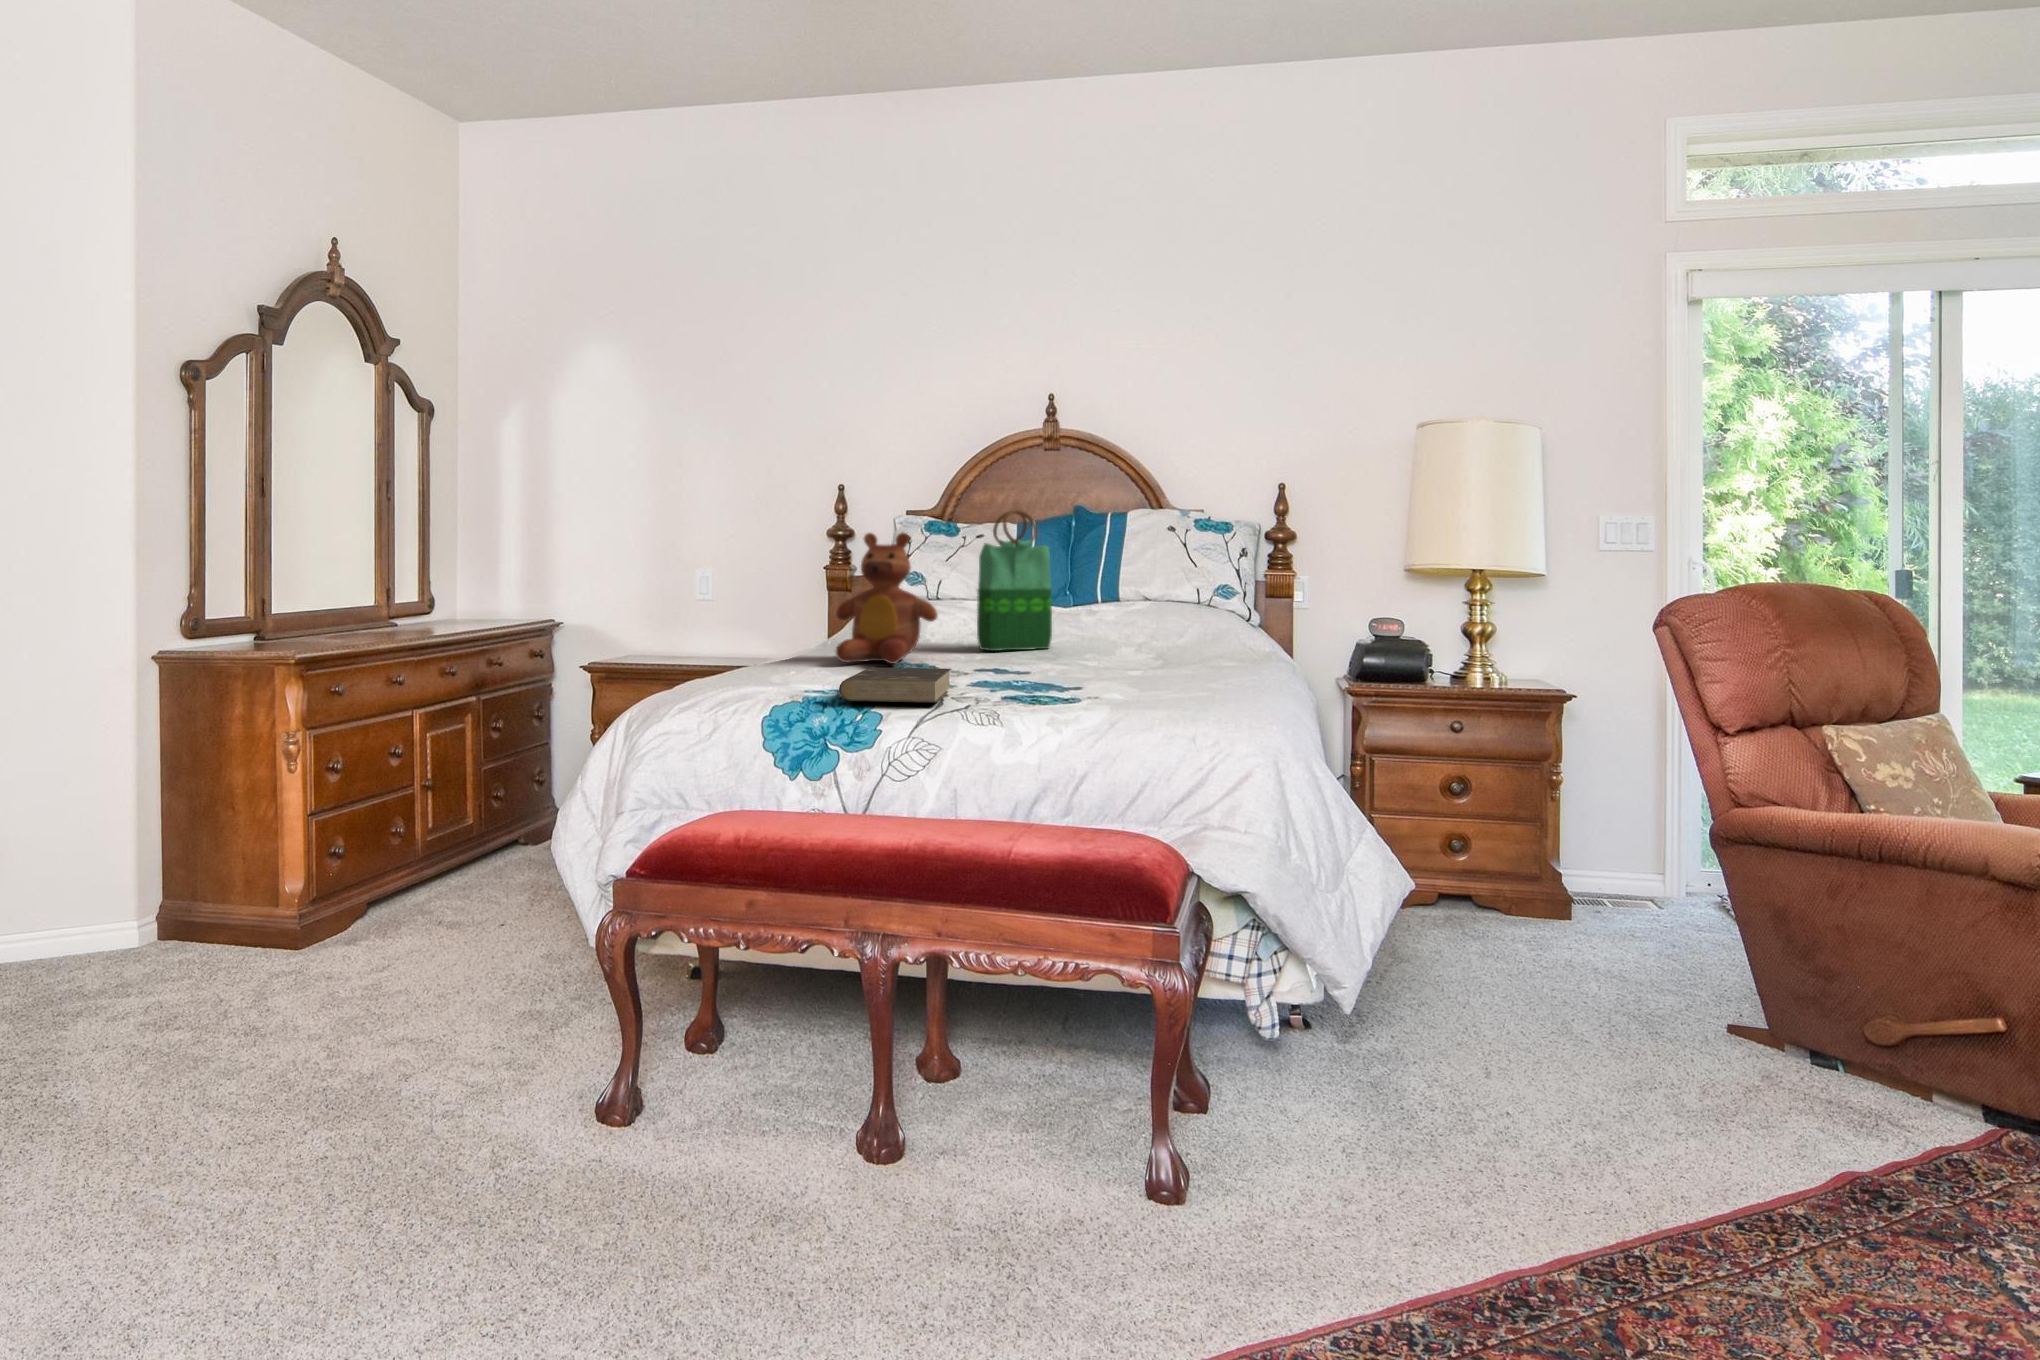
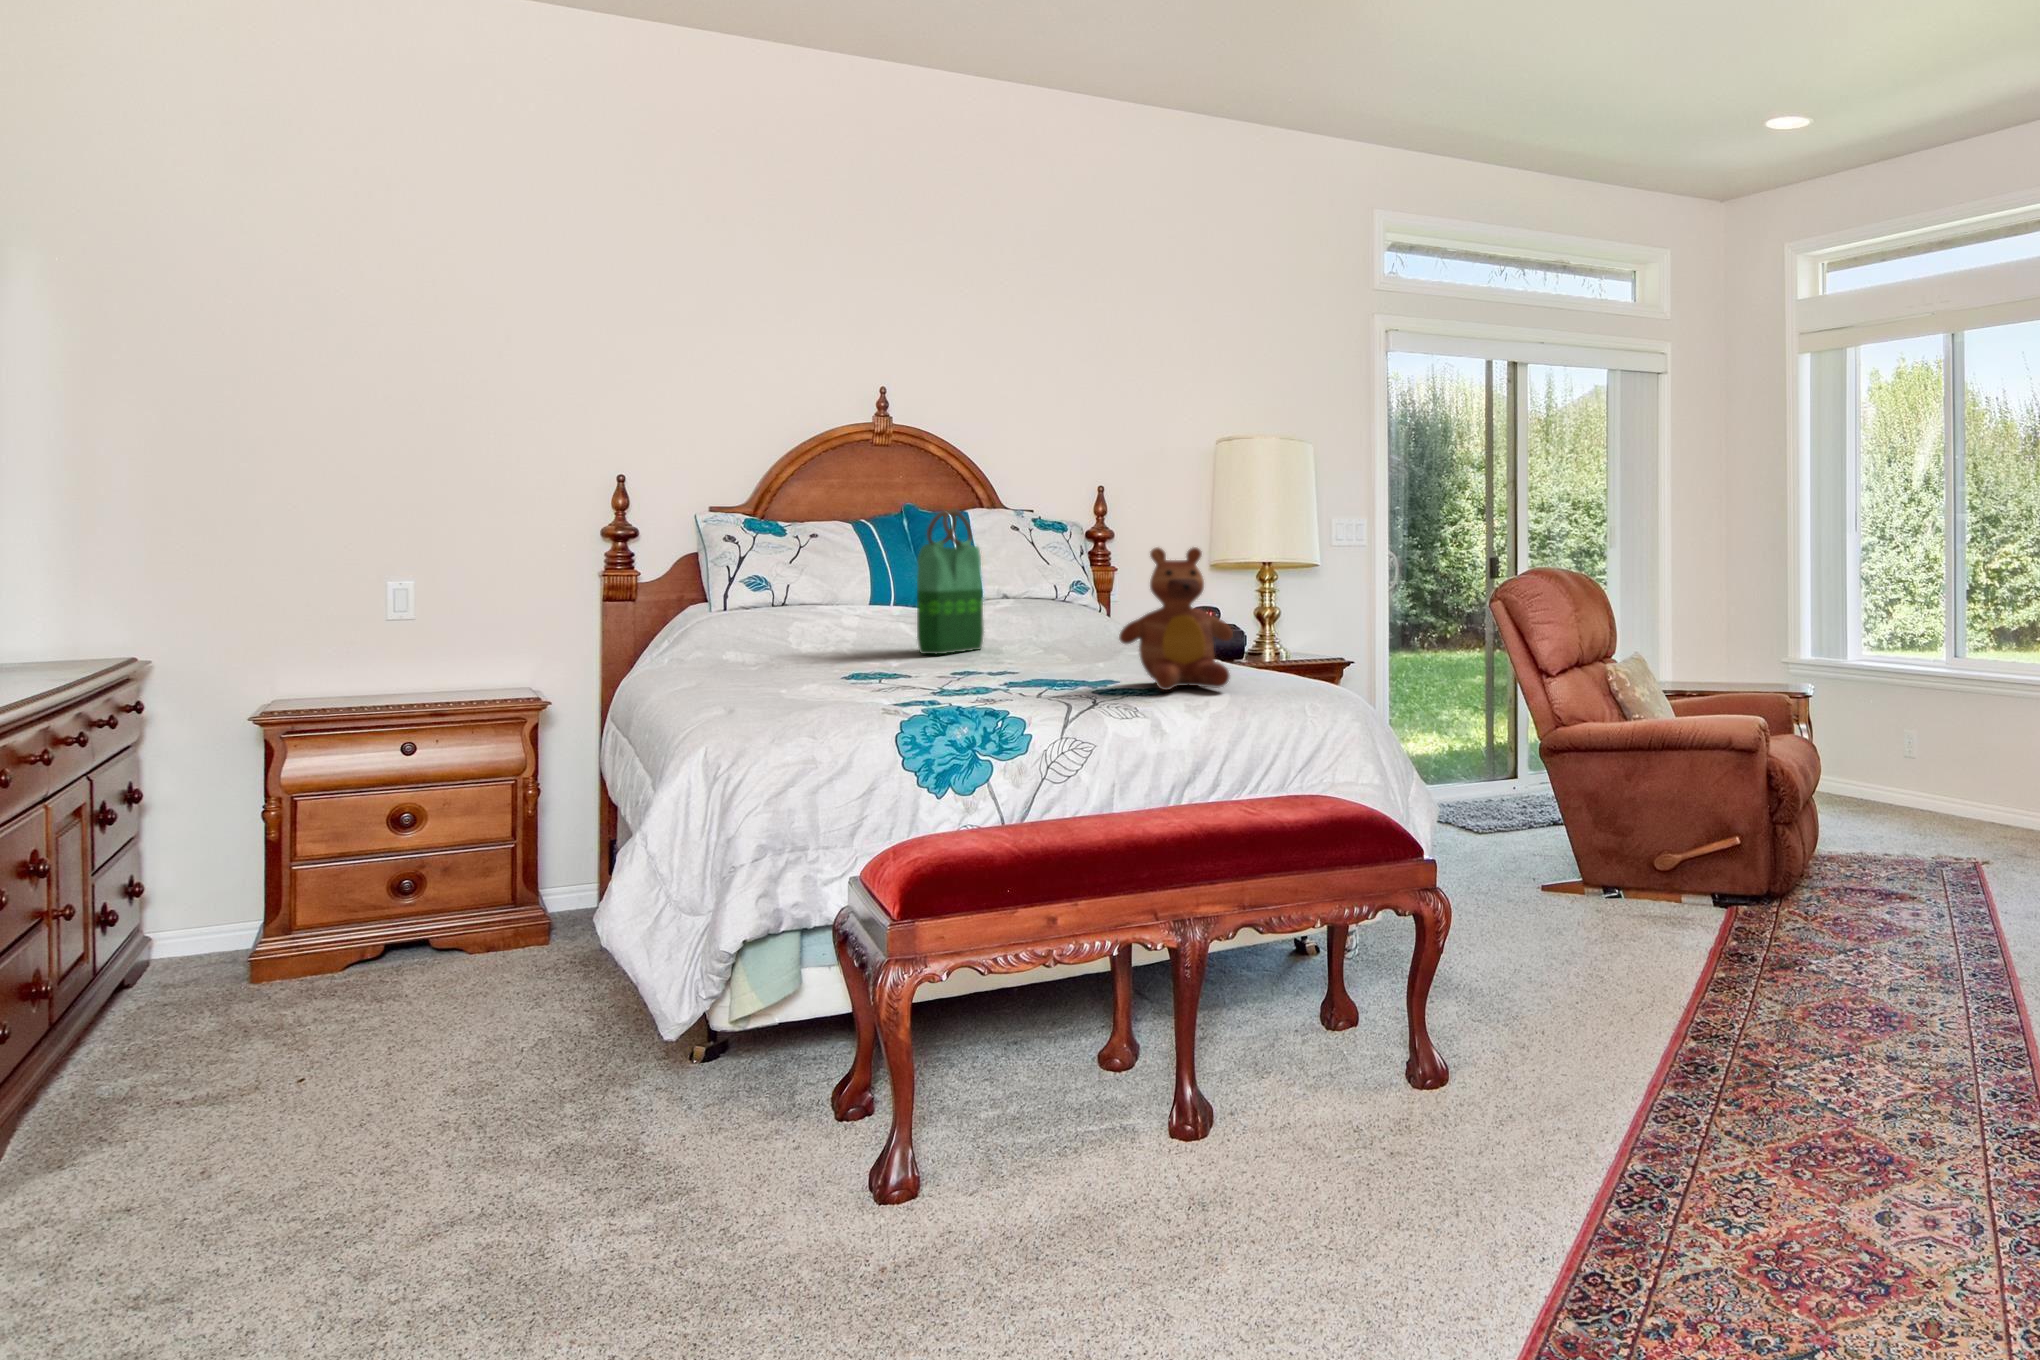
teddy bear: present [836,533,938,664] -> present [1119,547,1233,690]
book: present [839,668,951,703] -> none [907,672,1051,710]

